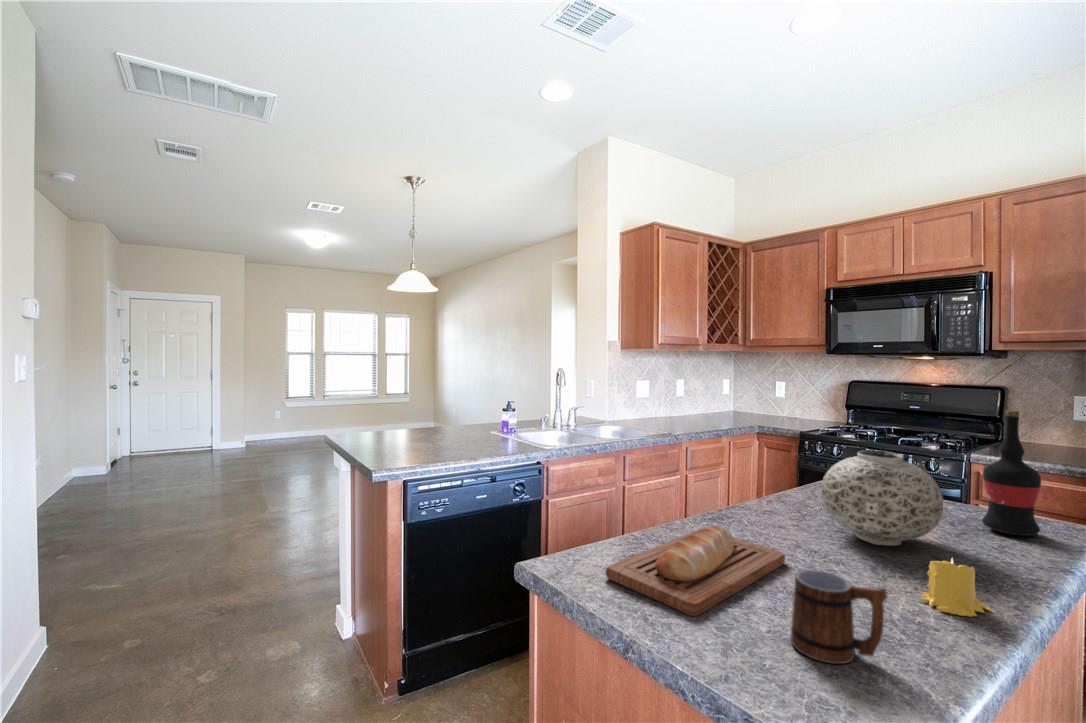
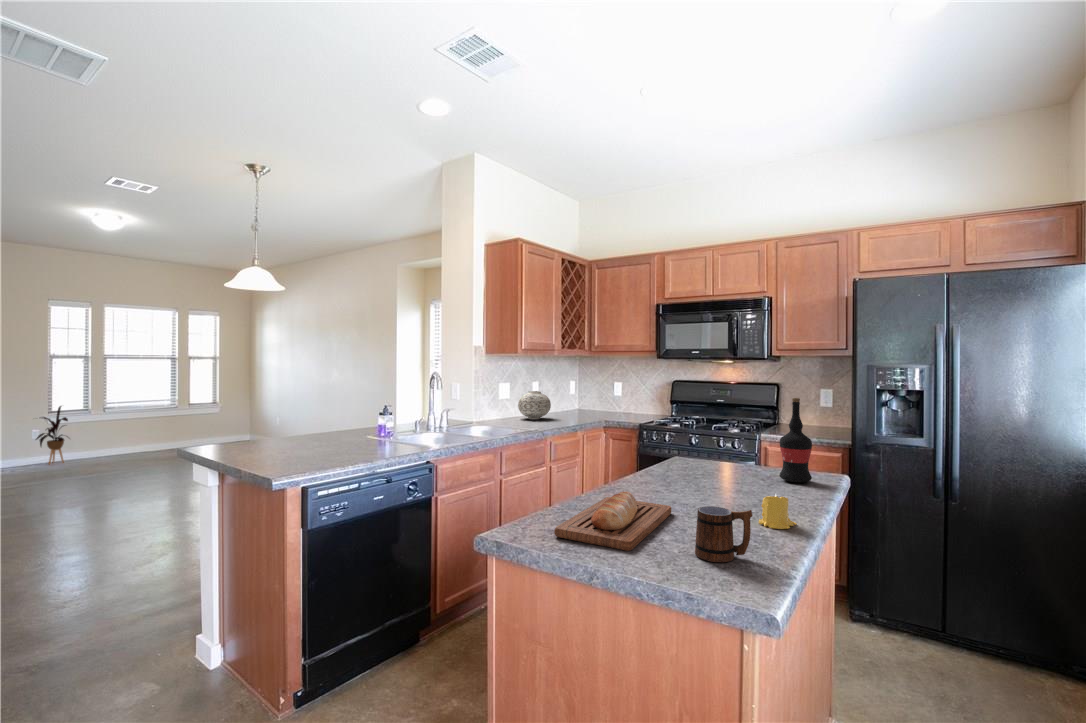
house plant: none [277,393,302,440] -> present [36,406,68,464]
vase: present [822,450,943,546] -> present [518,391,551,419]

